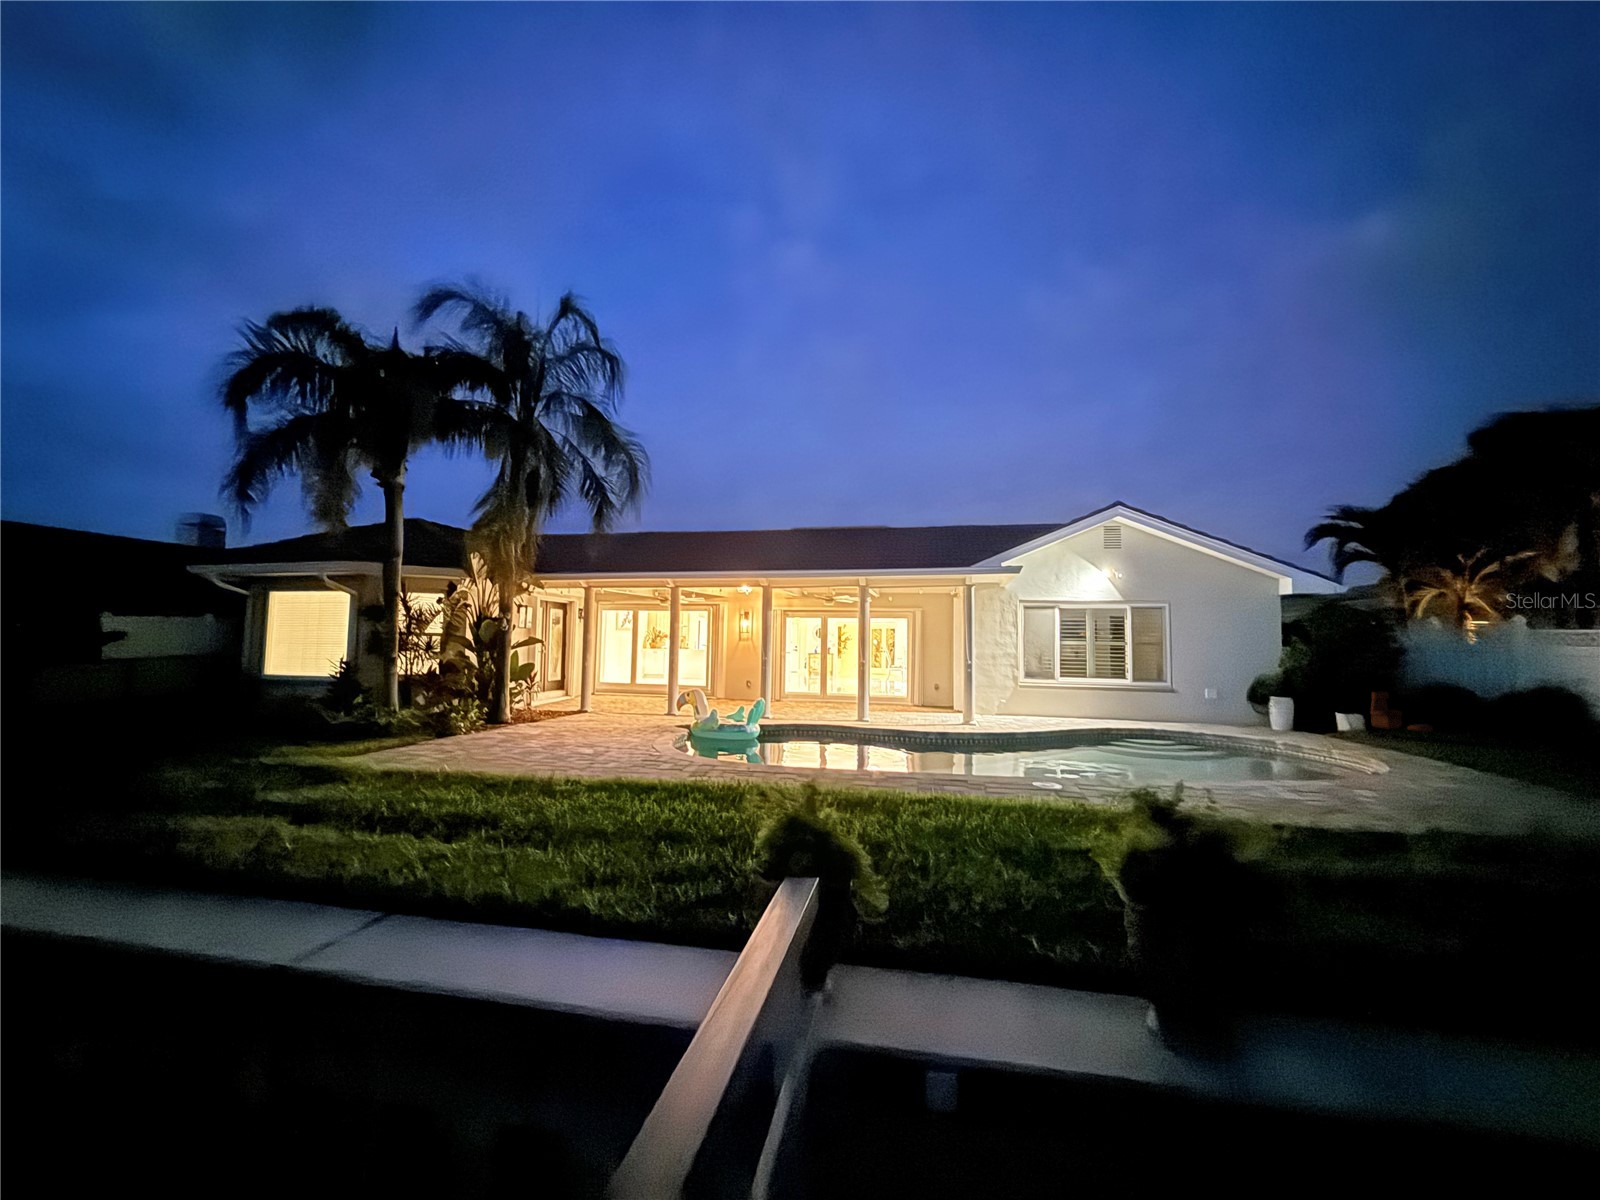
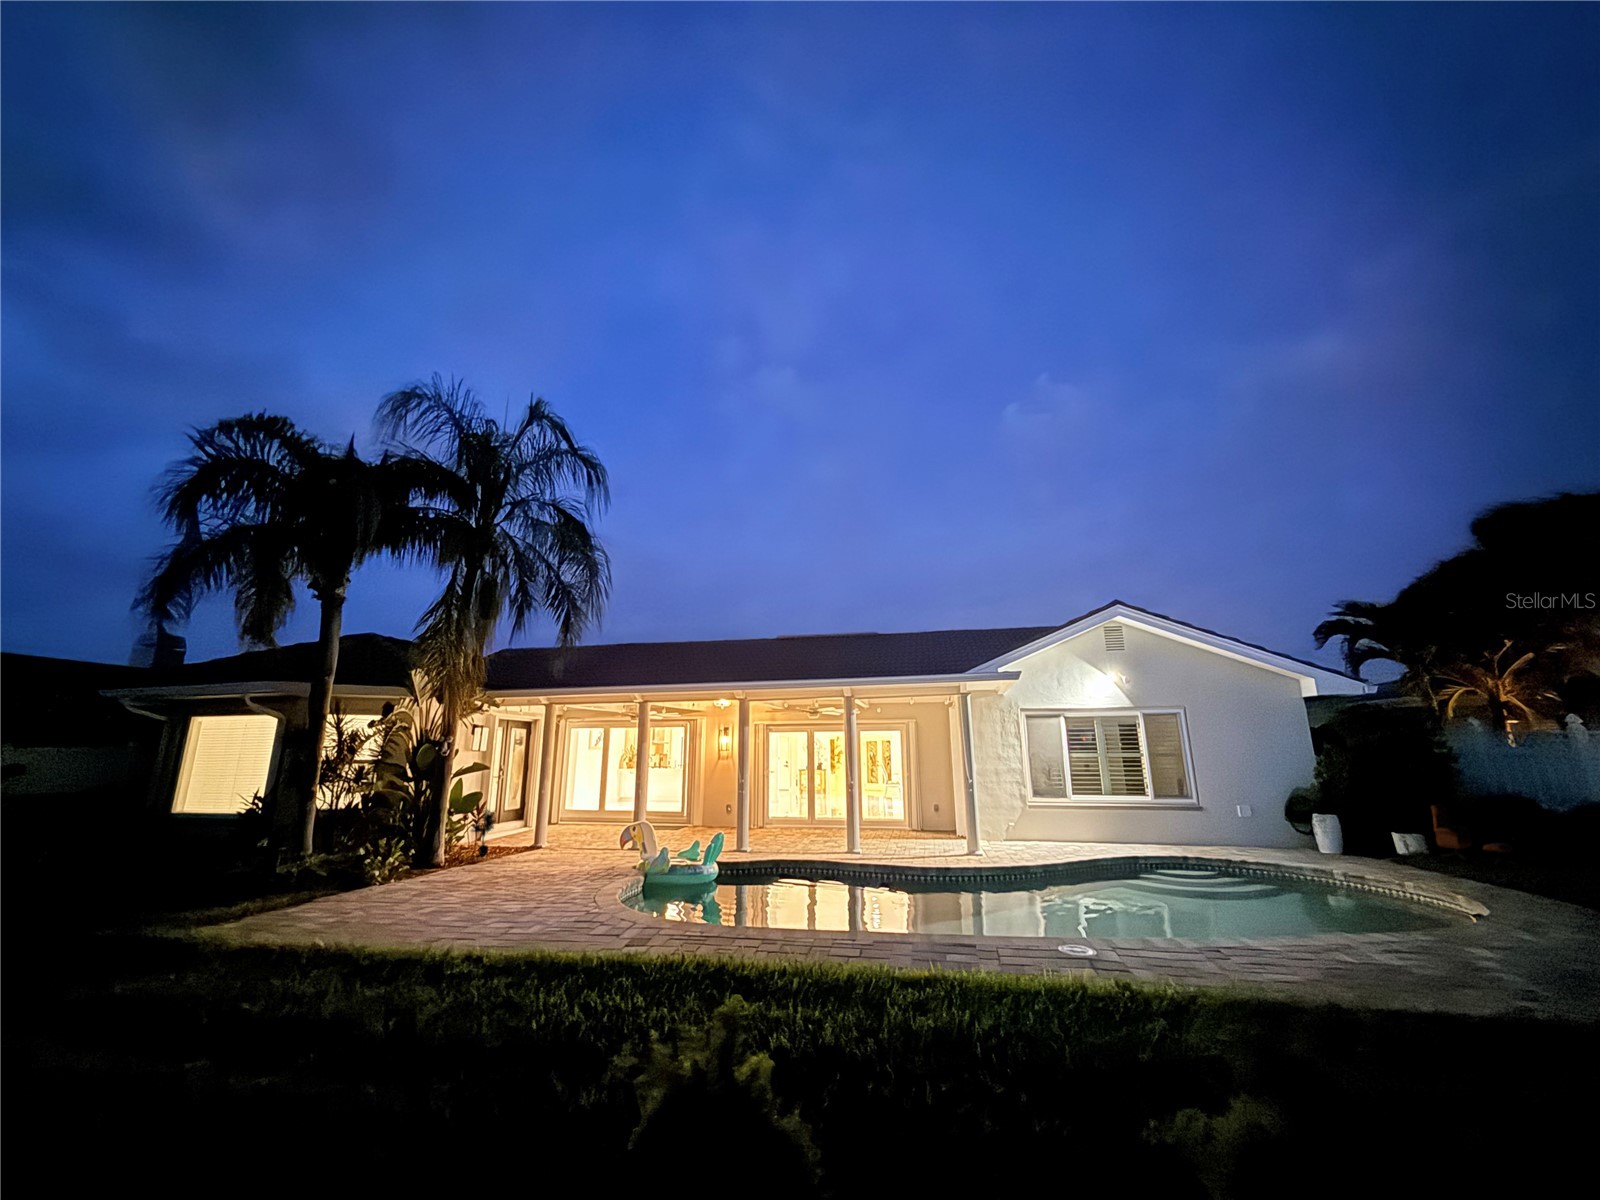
potted tree: none [524,676,546,717] -> present [472,809,496,855]

